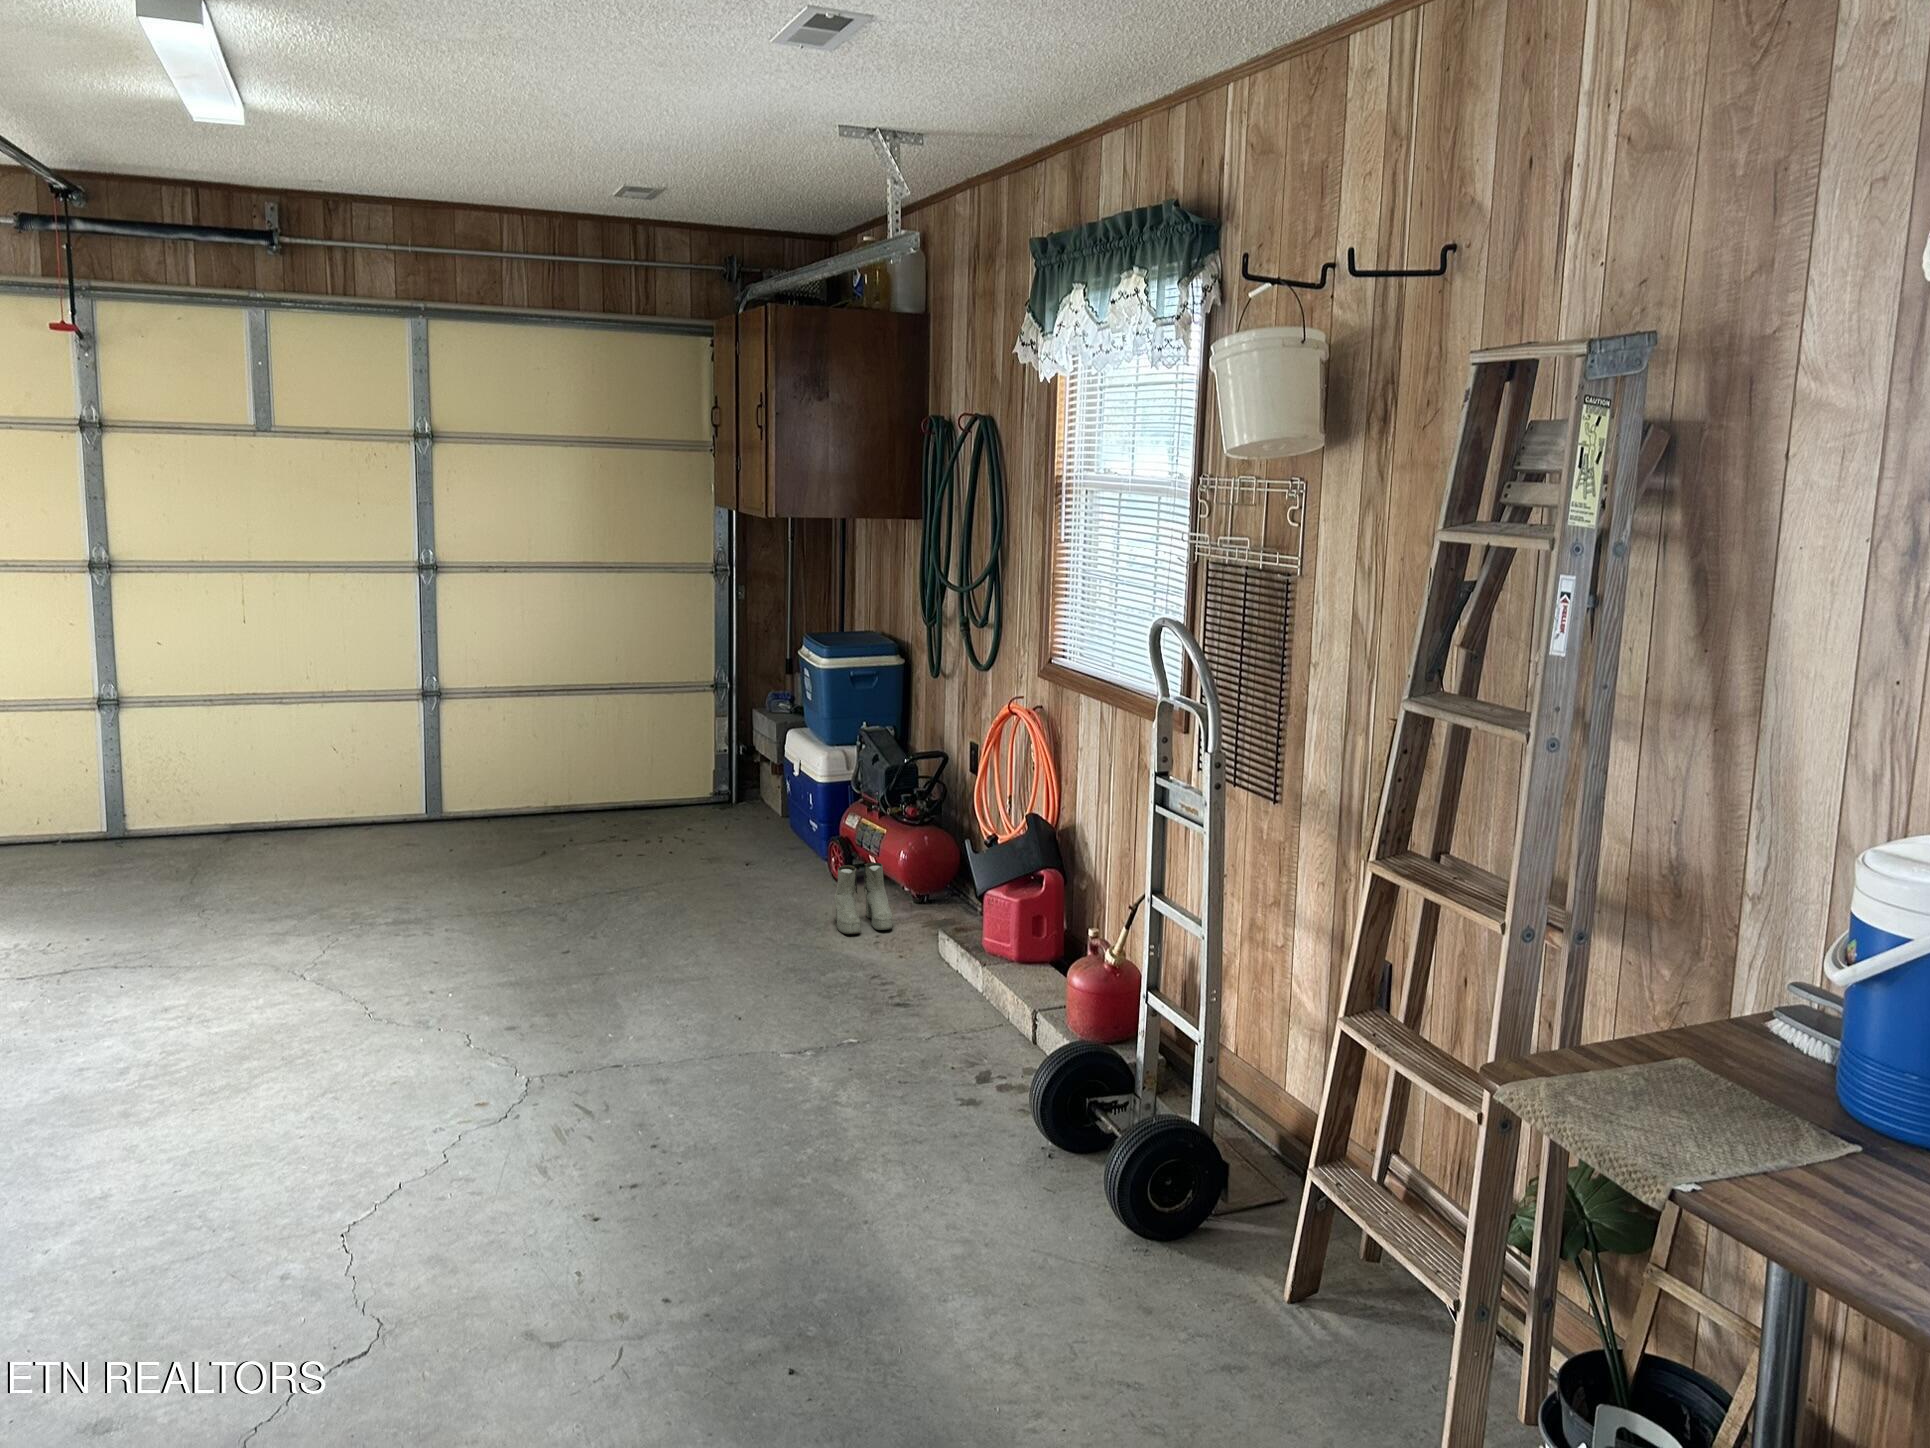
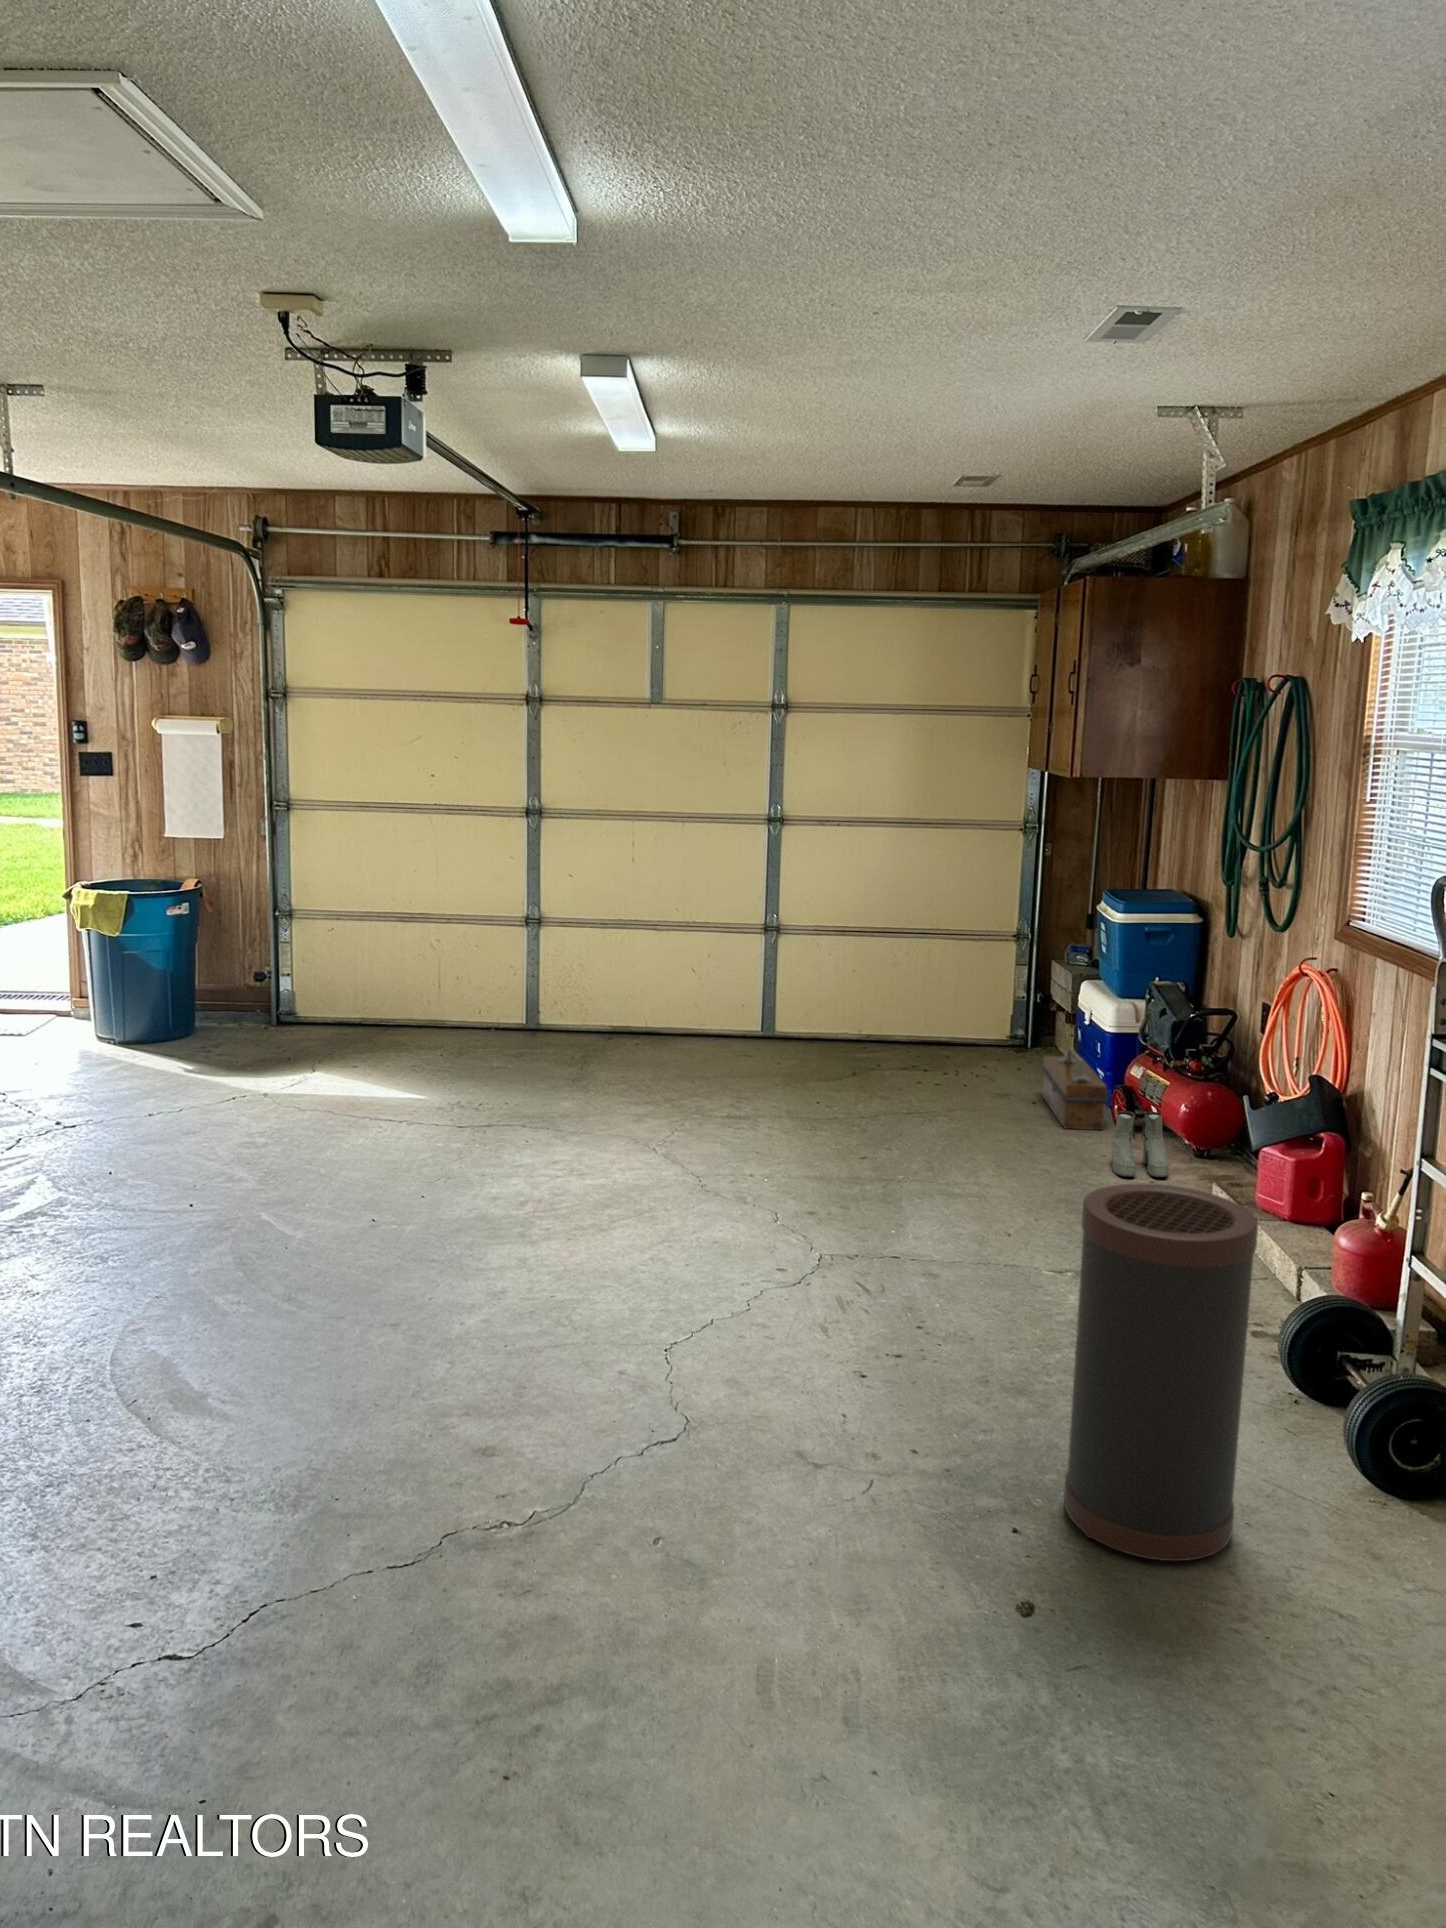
toolbox: none [751,800,826,889] -> present [1041,1046,1108,1130]
trash can: none [841,966,1026,1380] -> present [1064,1183,1258,1561]

